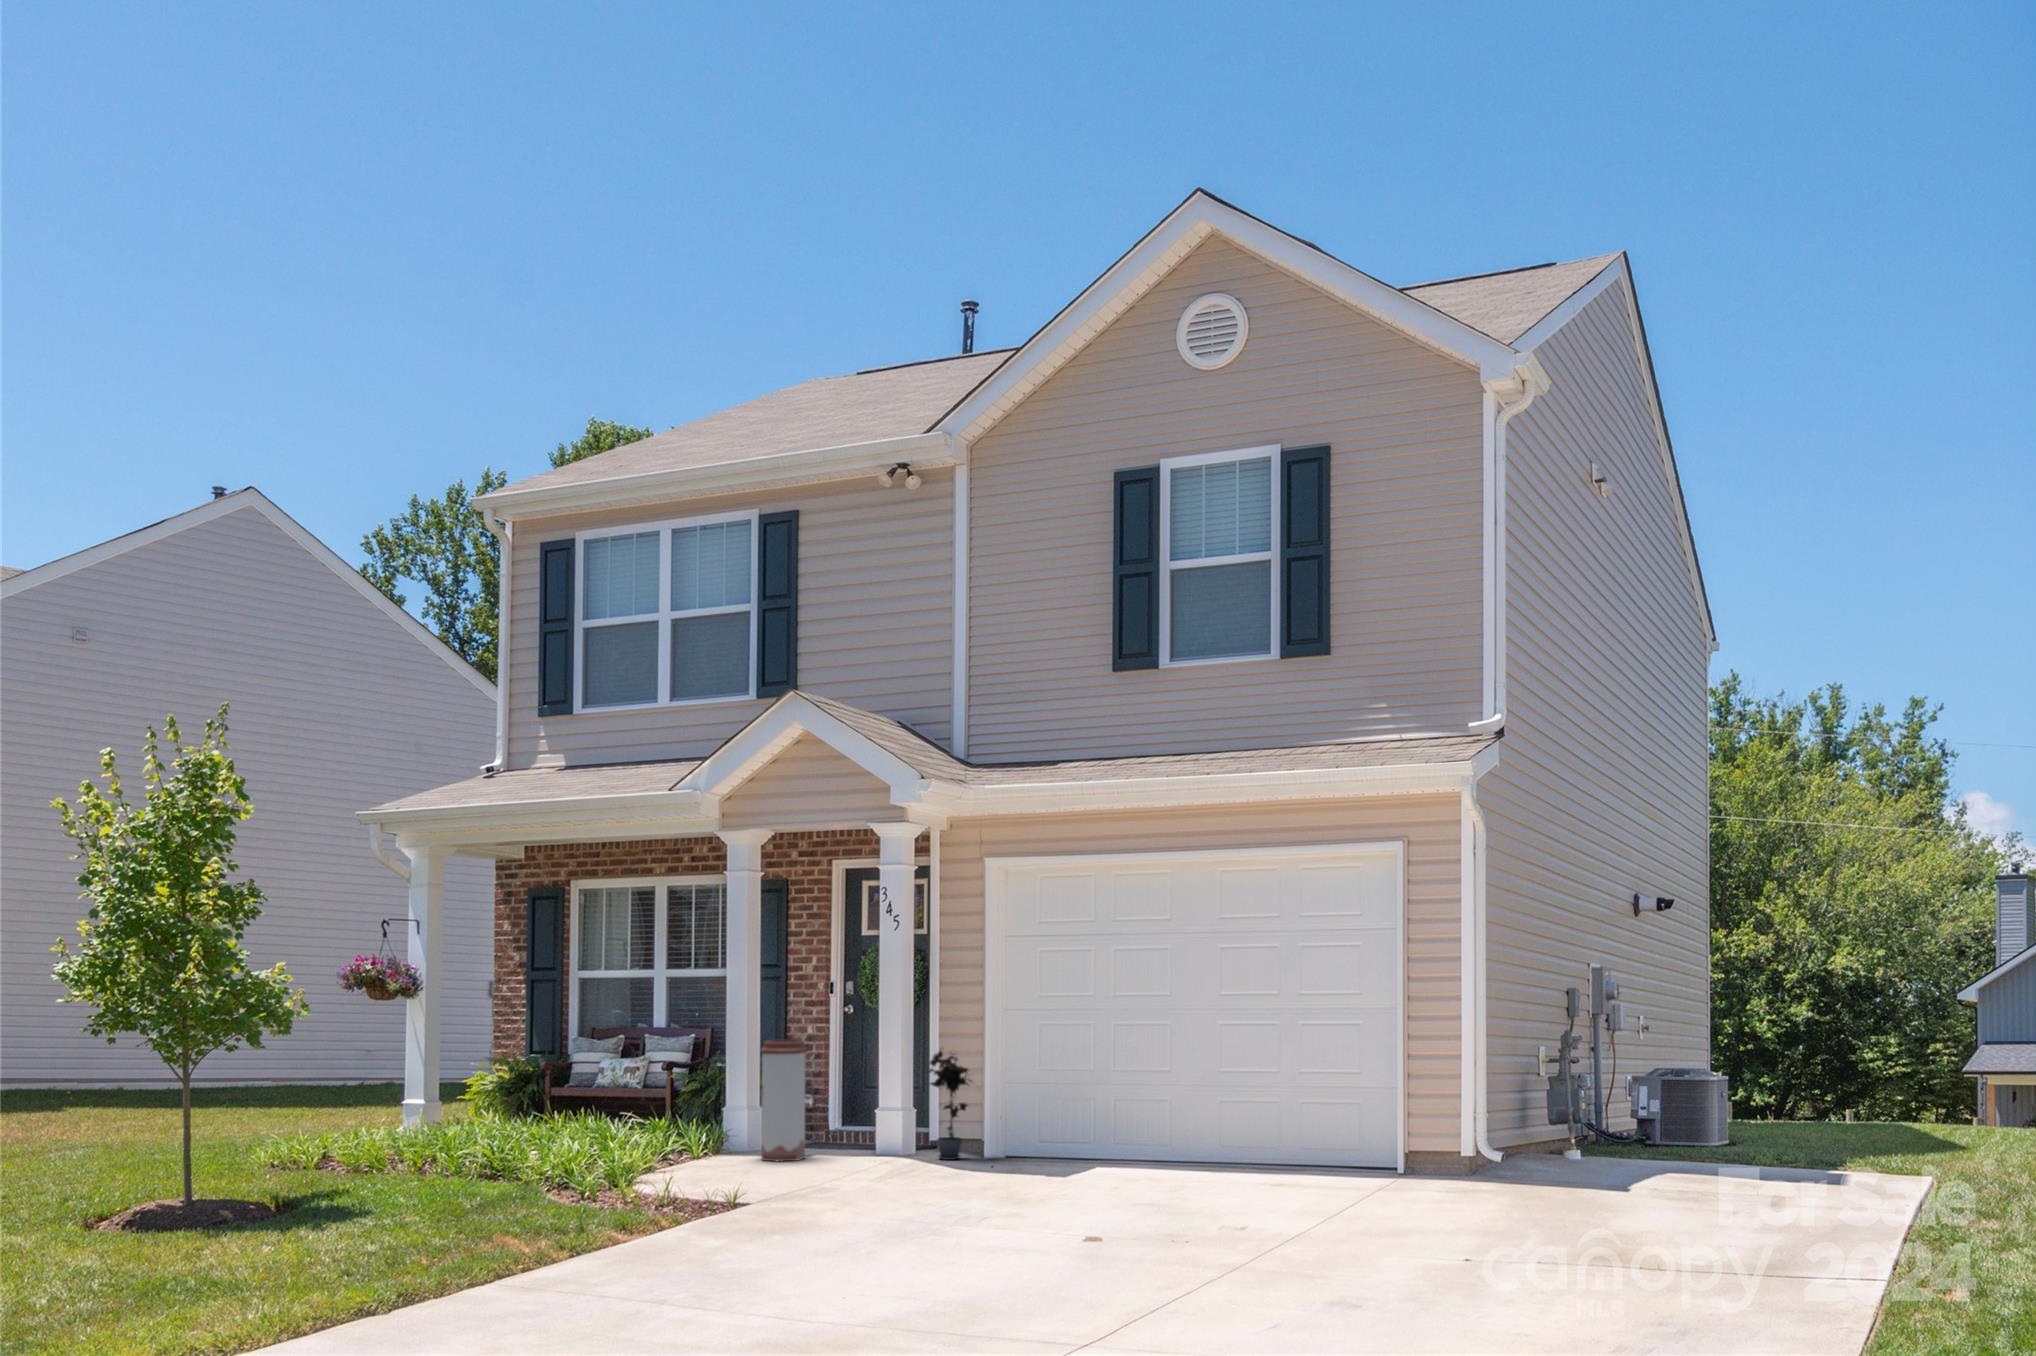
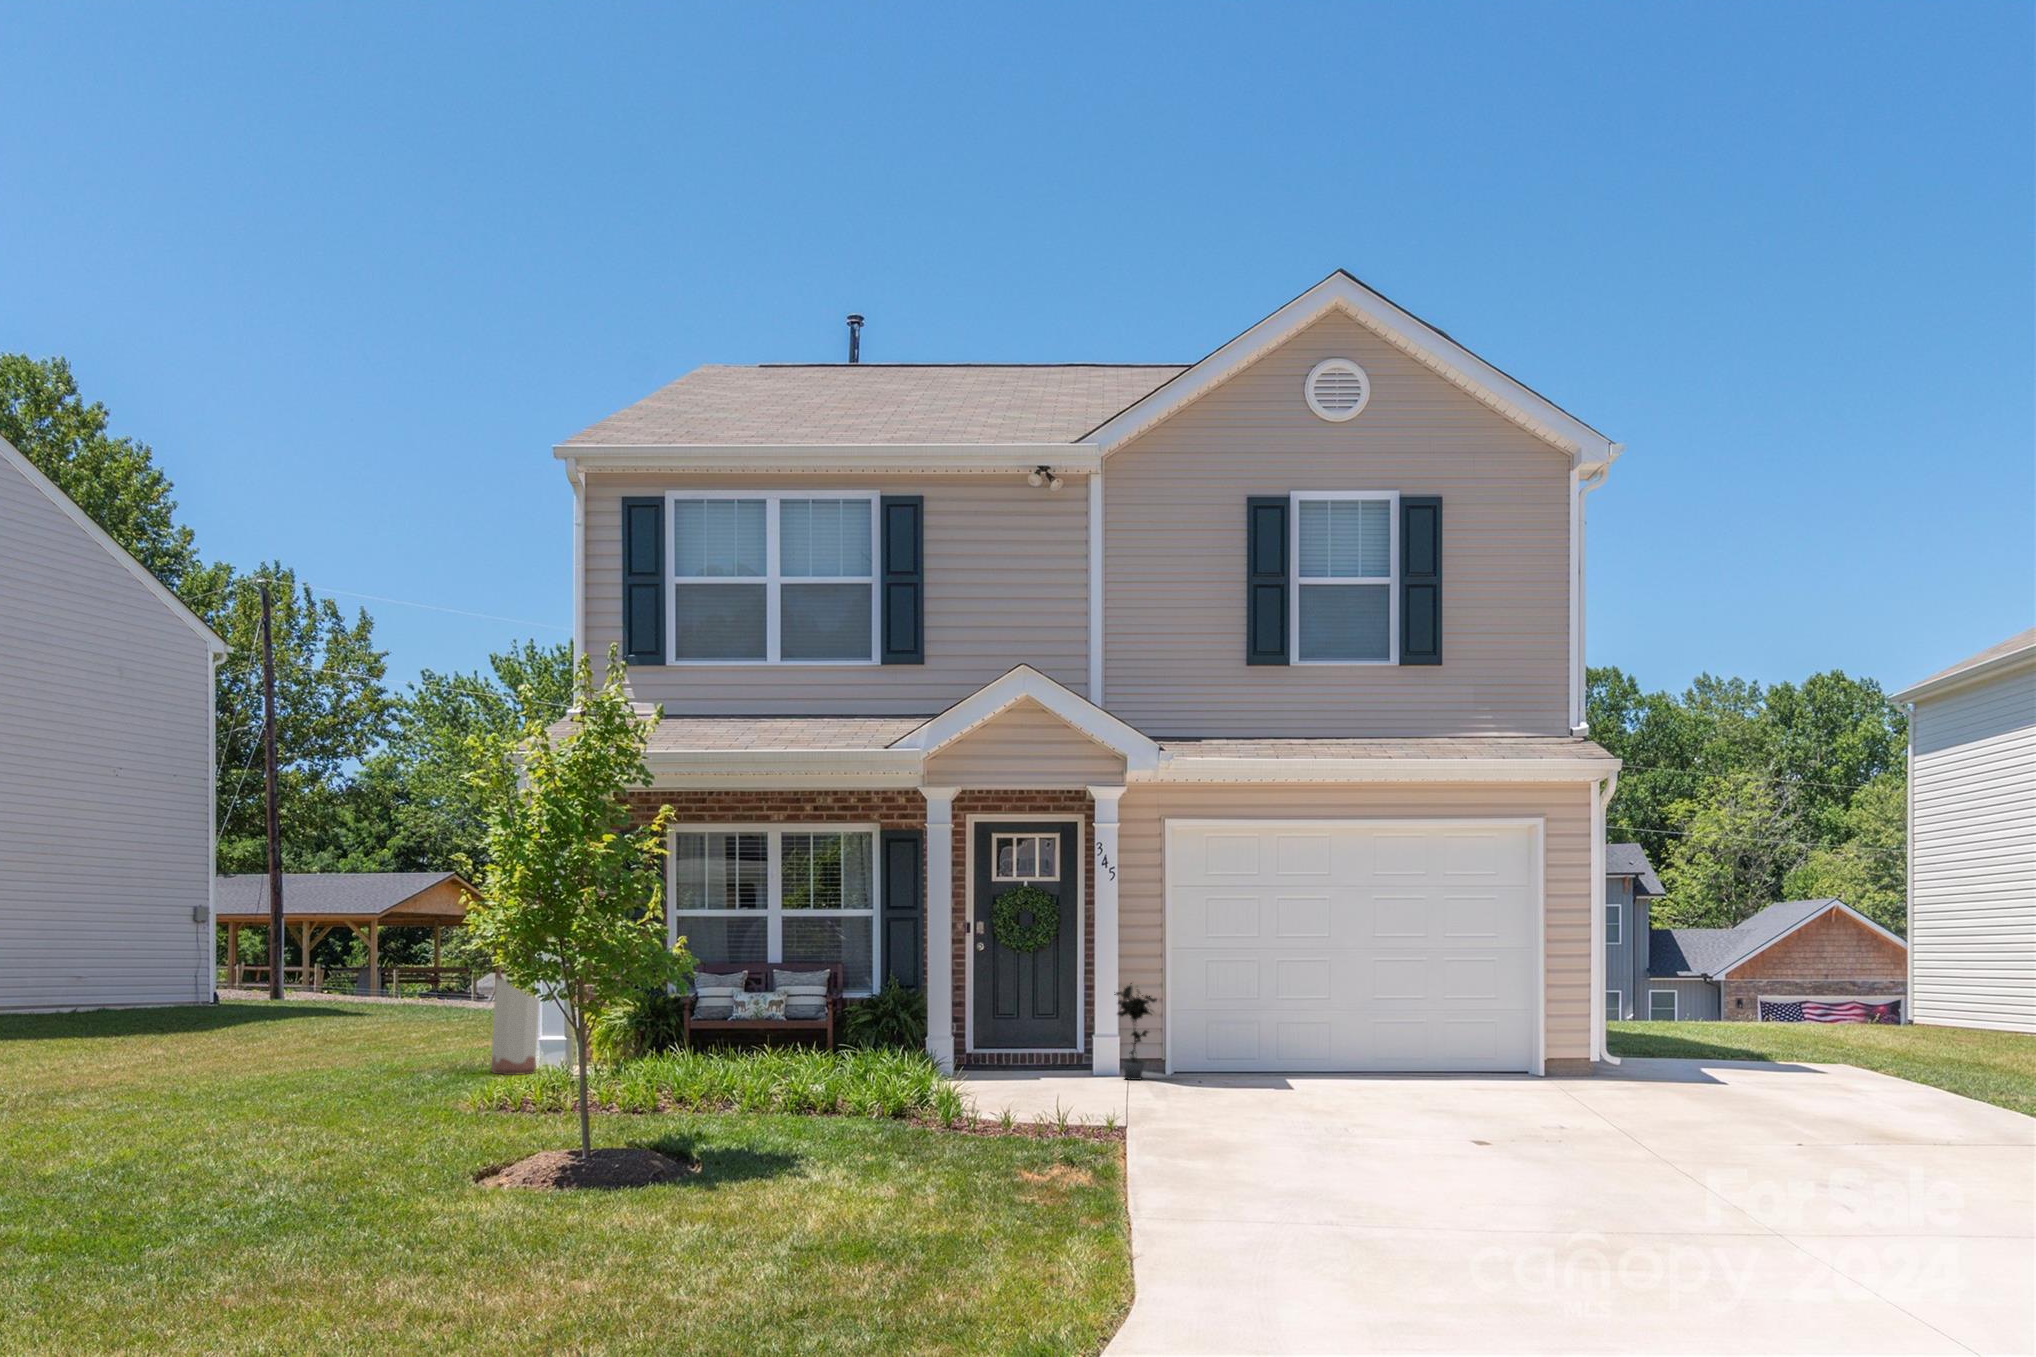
trash can: present [761,1039,807,1162] -> present [491,974,539,1075]

